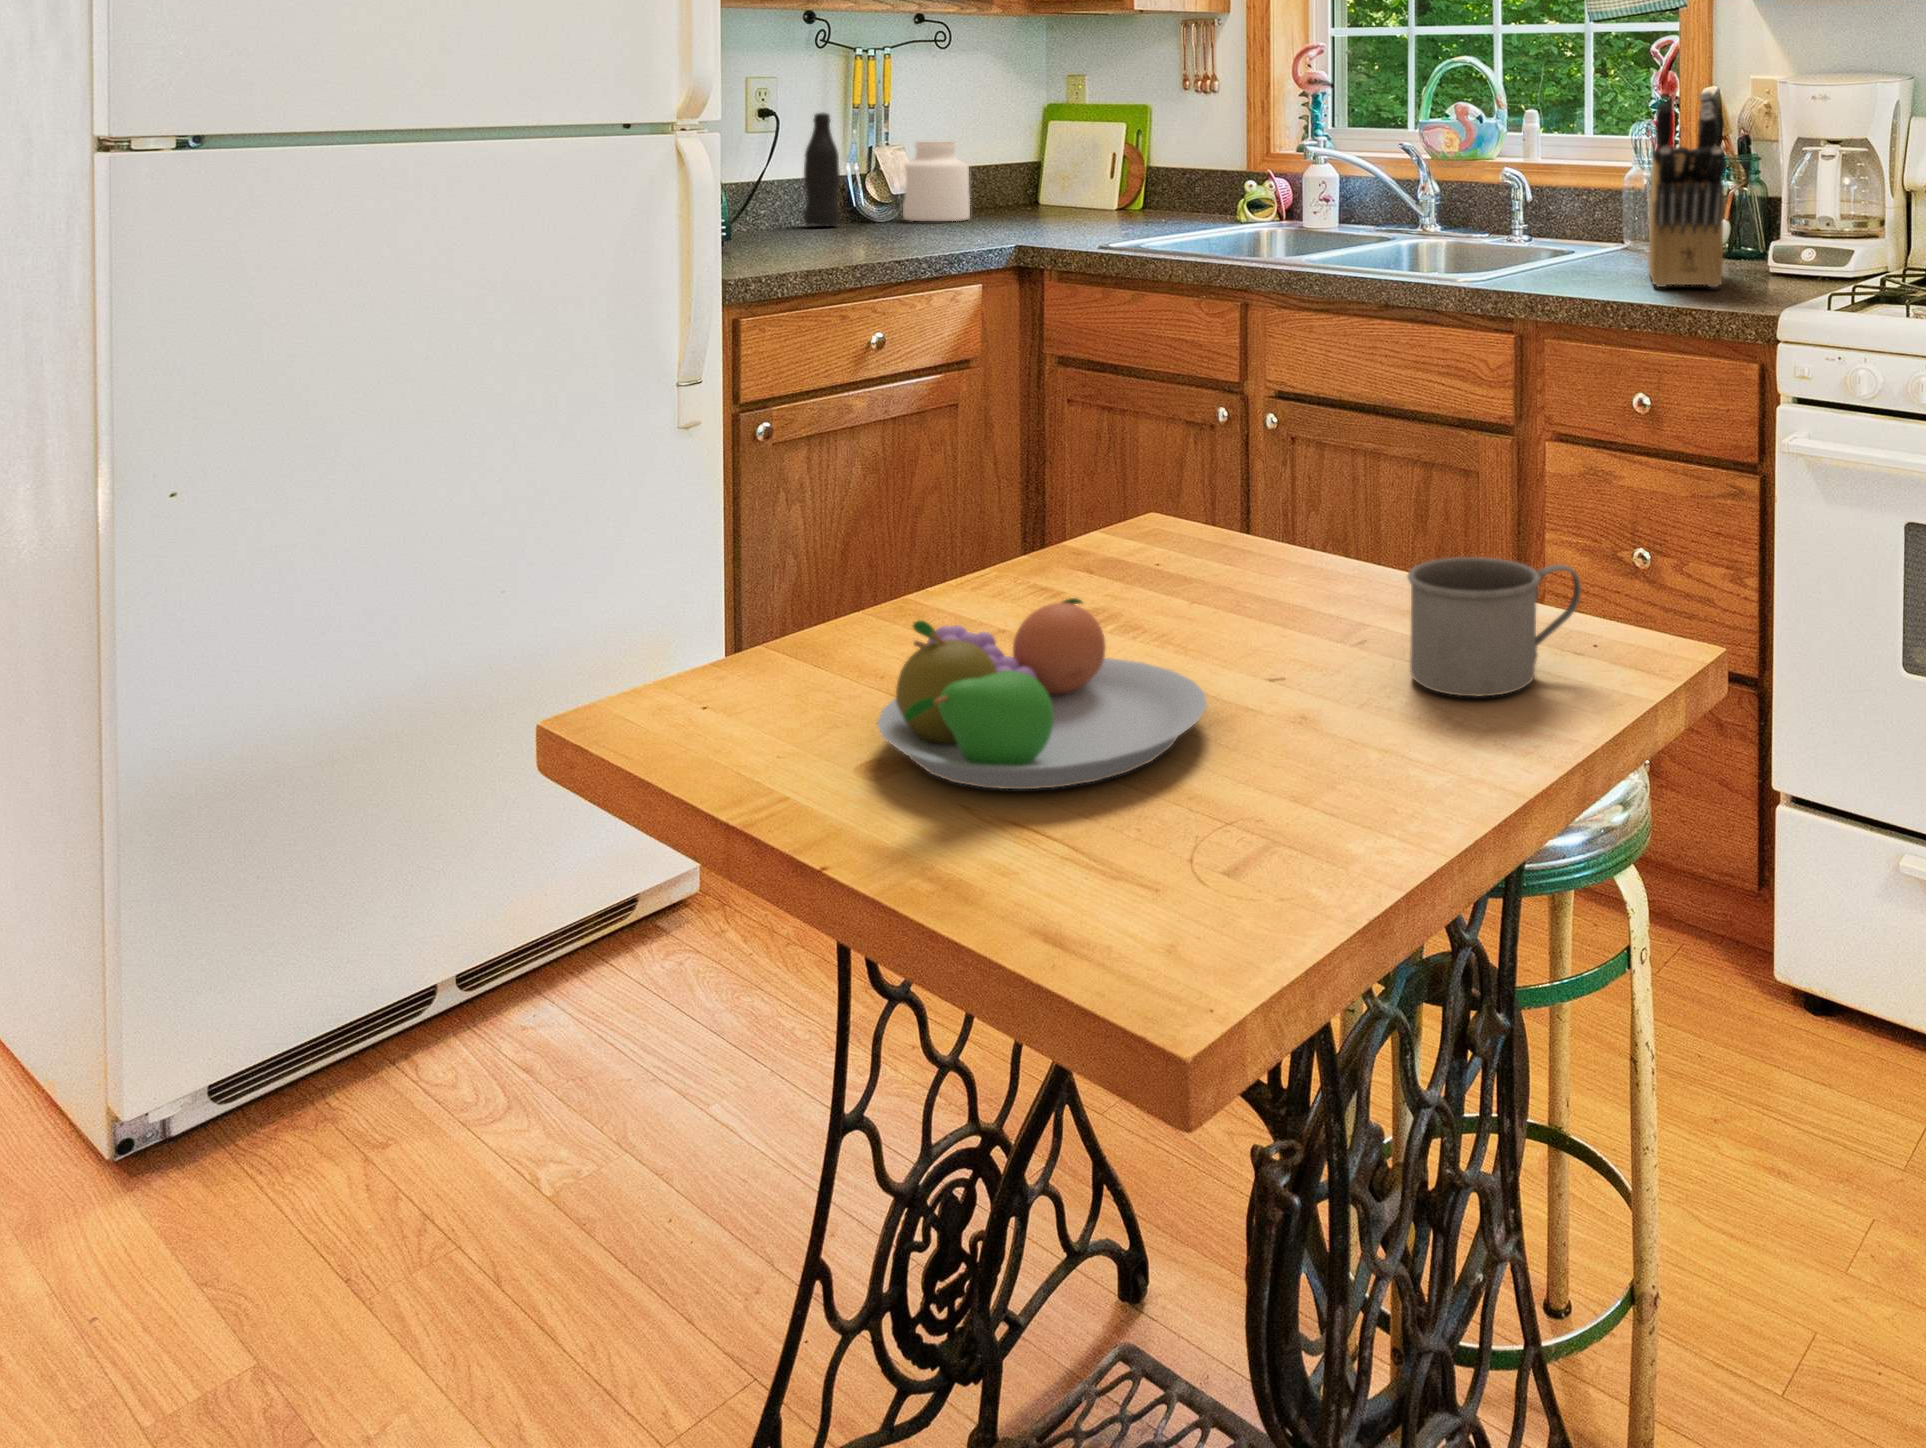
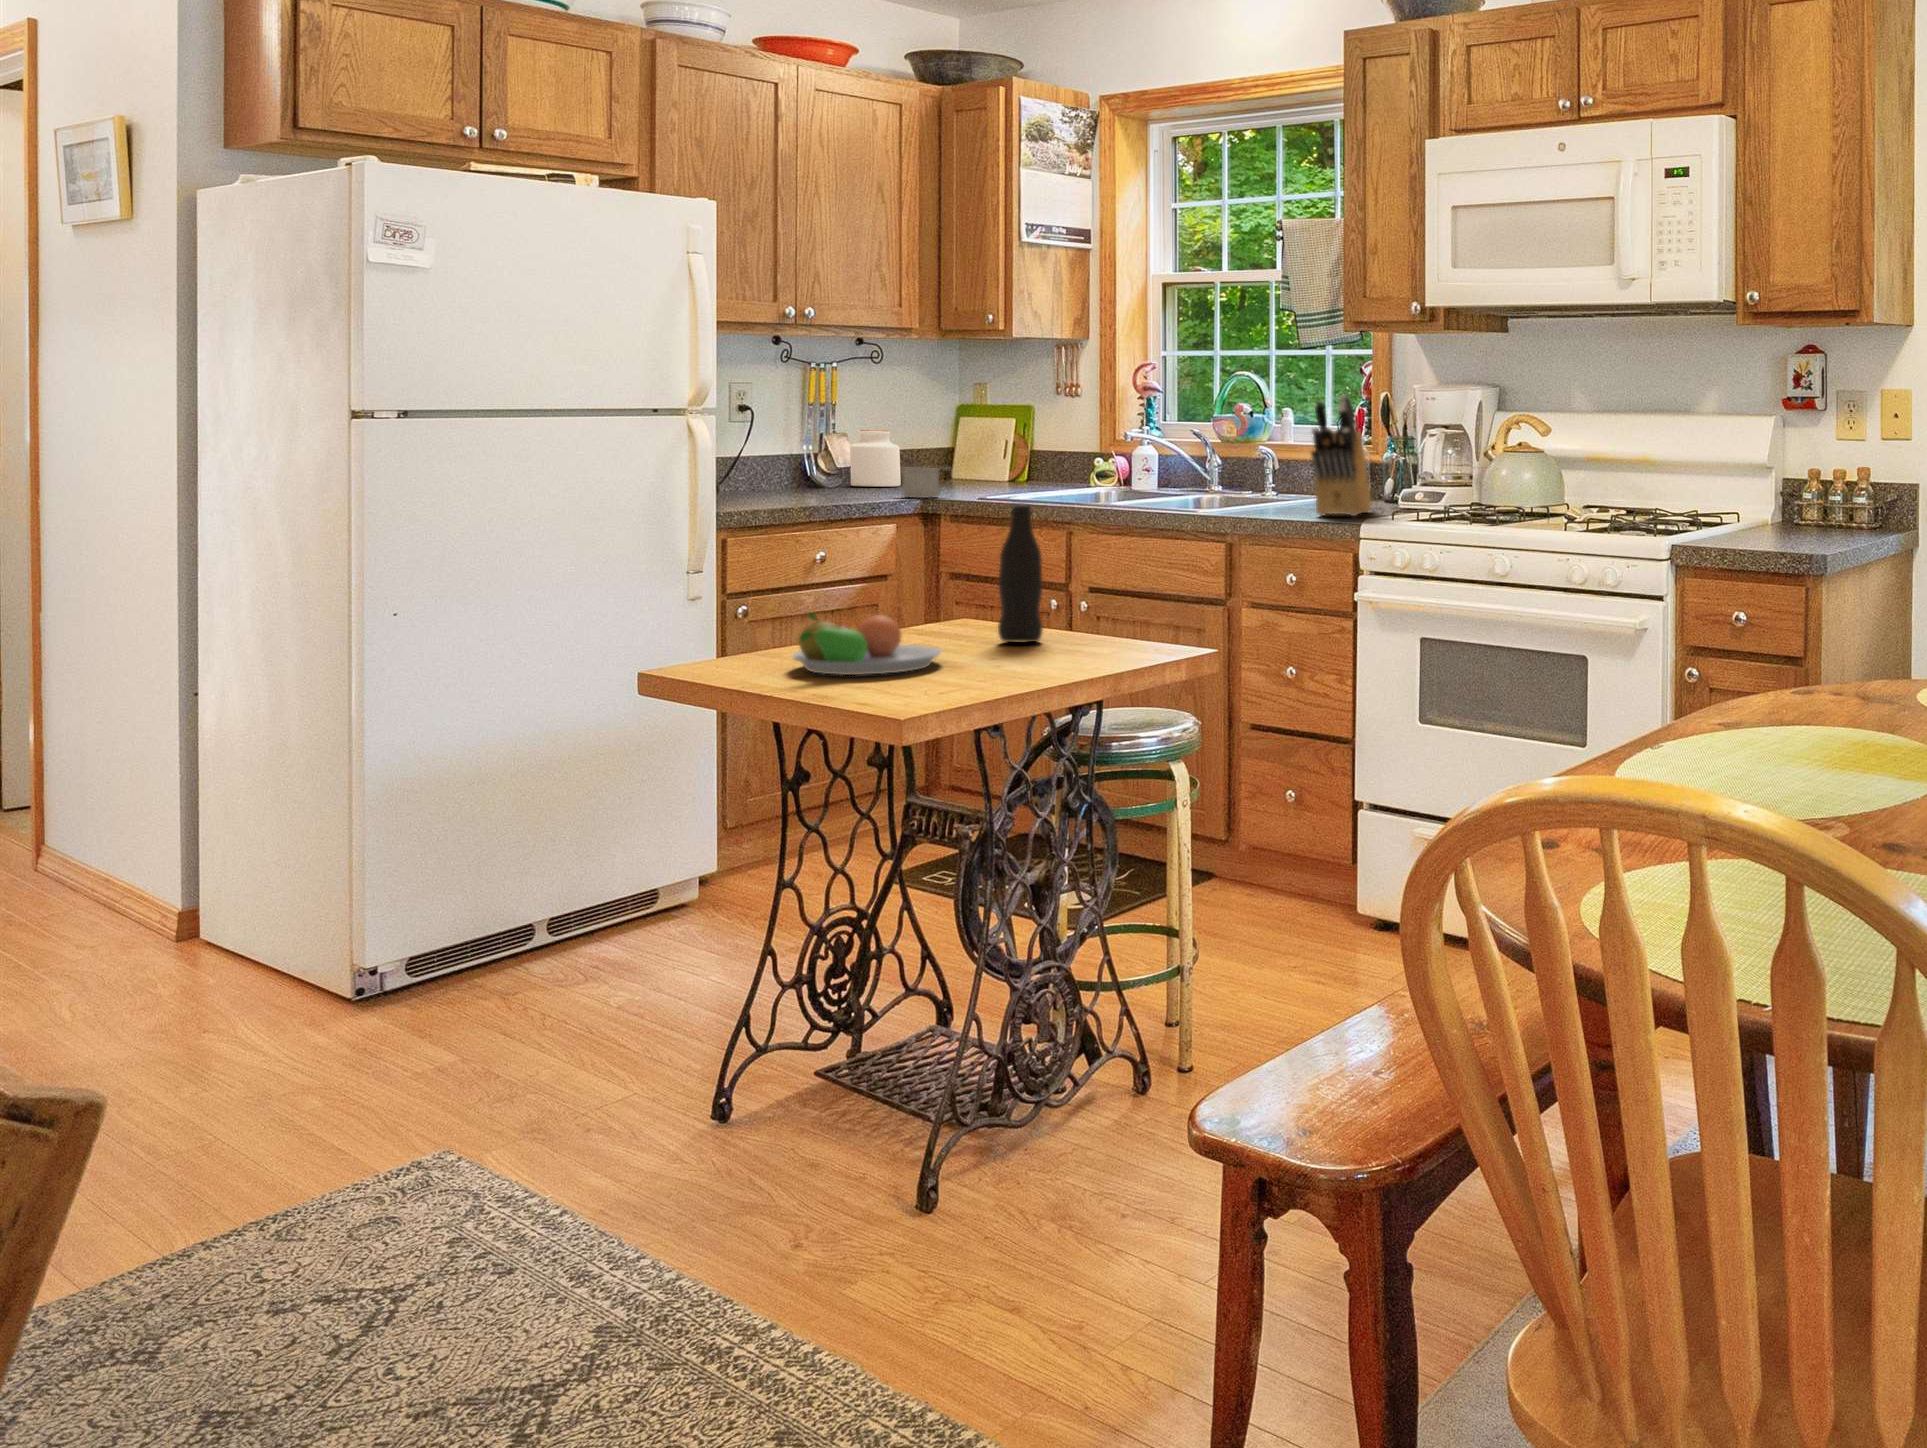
bottle: present [803,112,840,226] -> present [998,503,1043,643]
mug: present [1407,557,1581,697] -> present [902,468,940,498]

